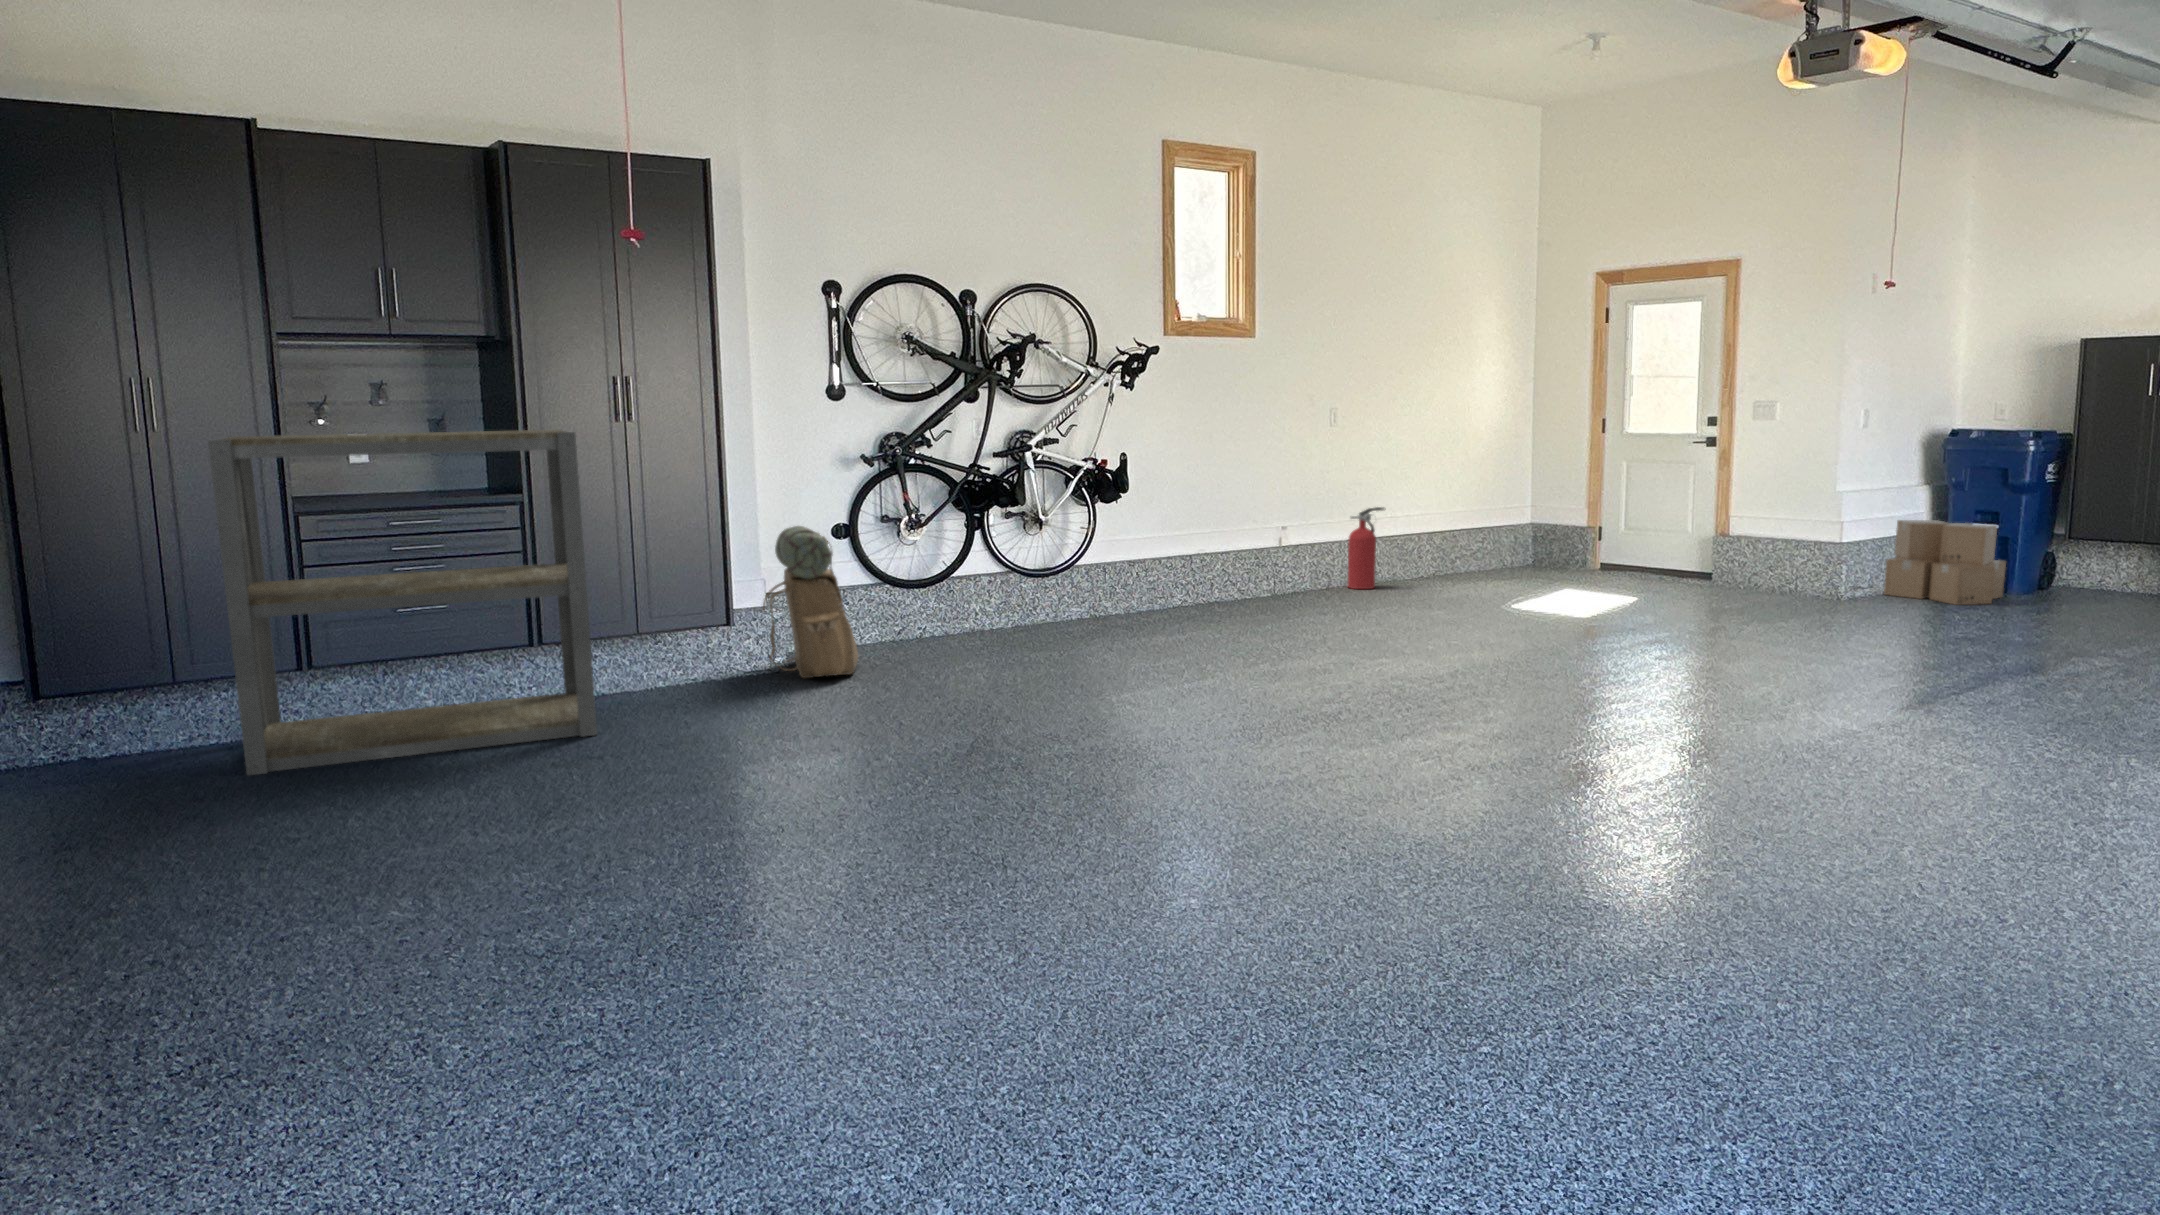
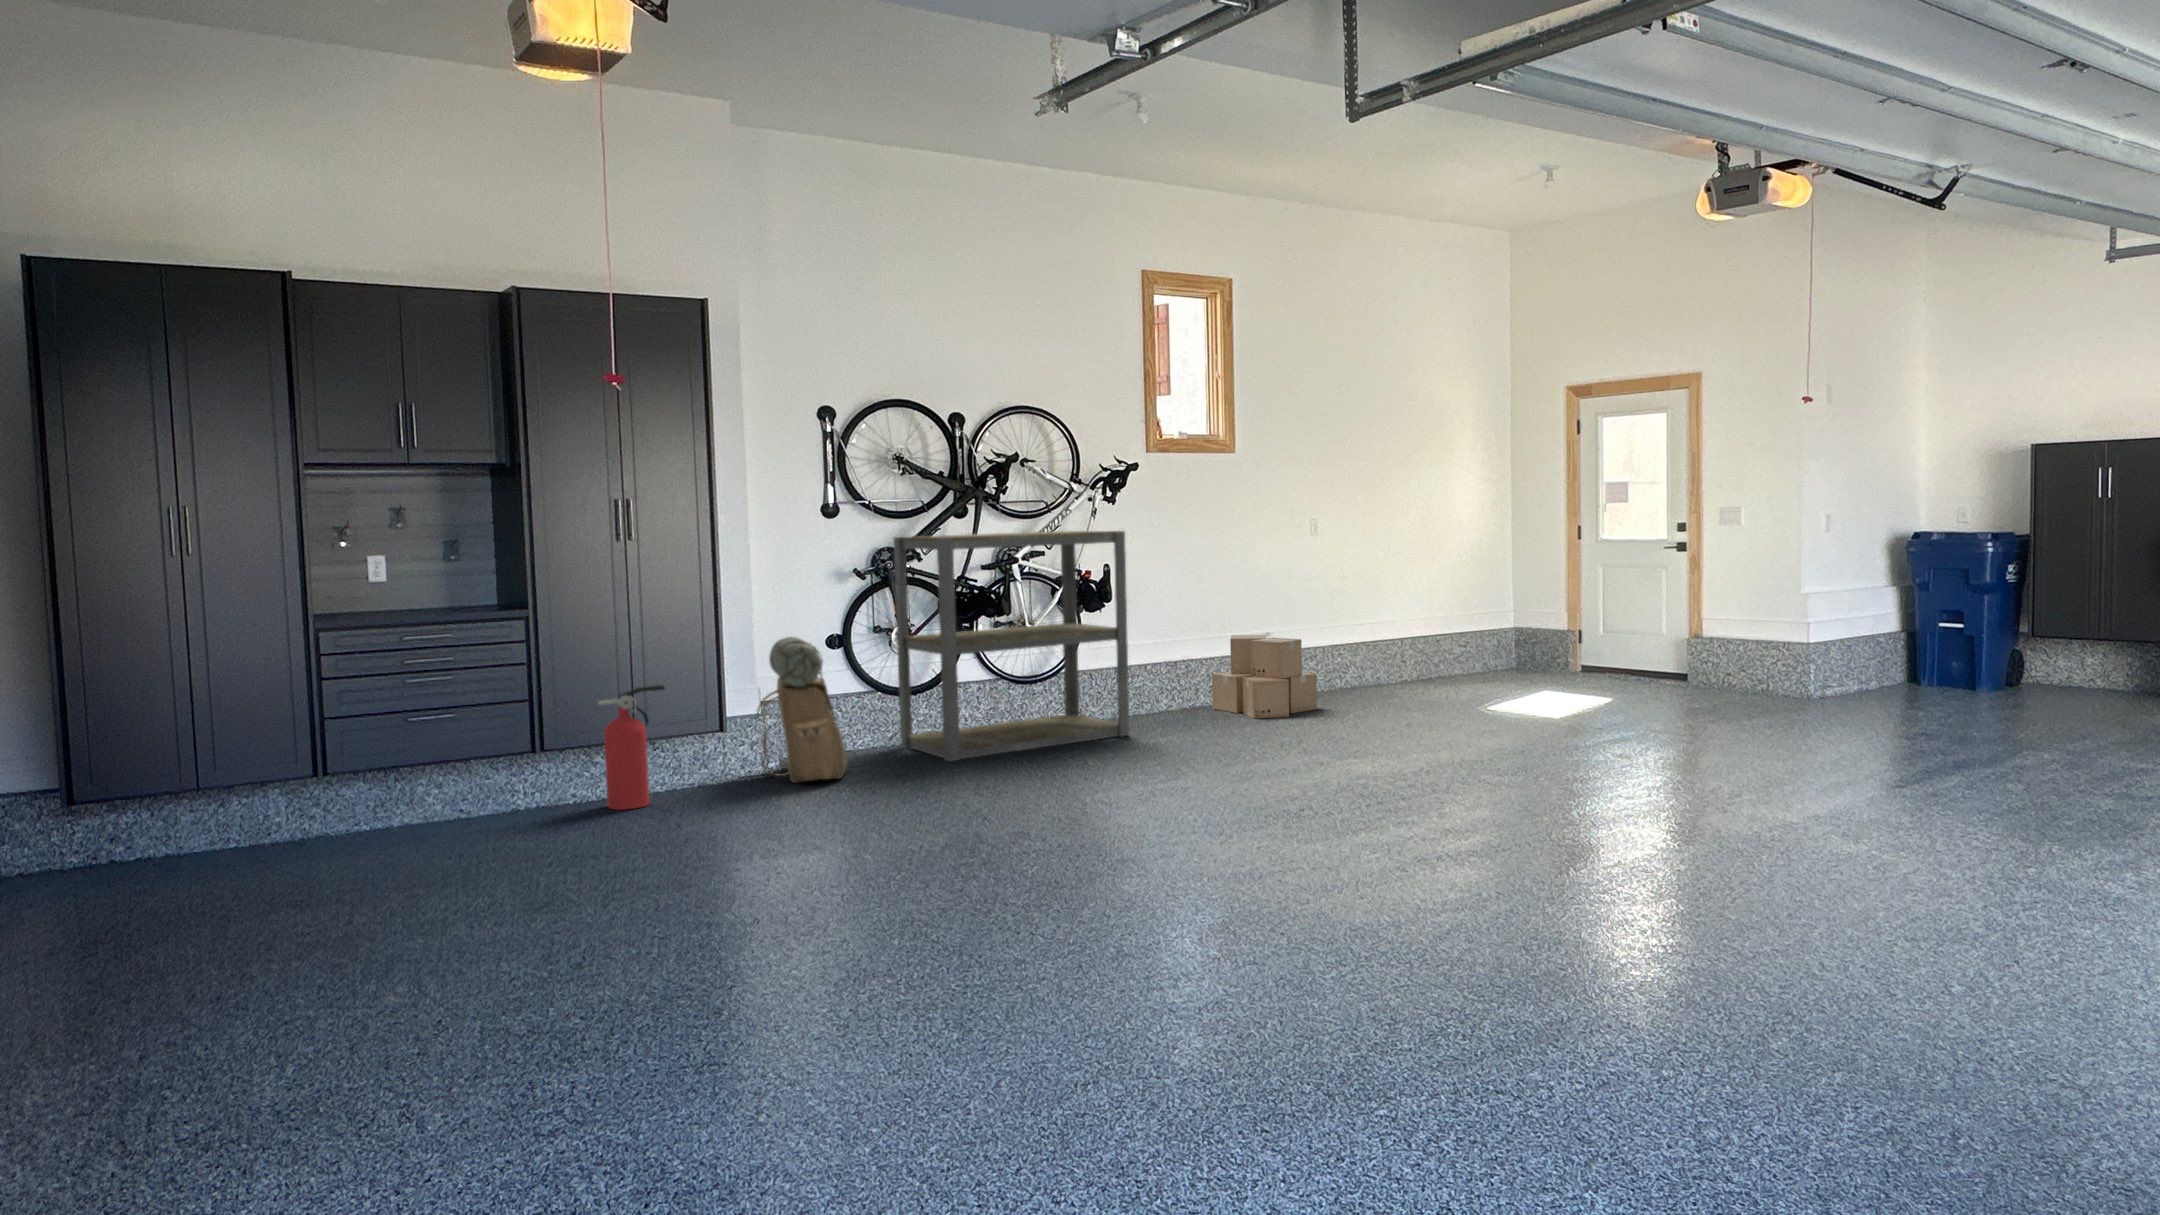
shelving unit: present [208,430,597,775] -> present [894,531,1129,761]
fire extinguisher: present [1348,507,1384,589] -> present [598,685,665,810]
cardboard box: present [1884,520,2006,605] -> present [1212,635,1317,719]

